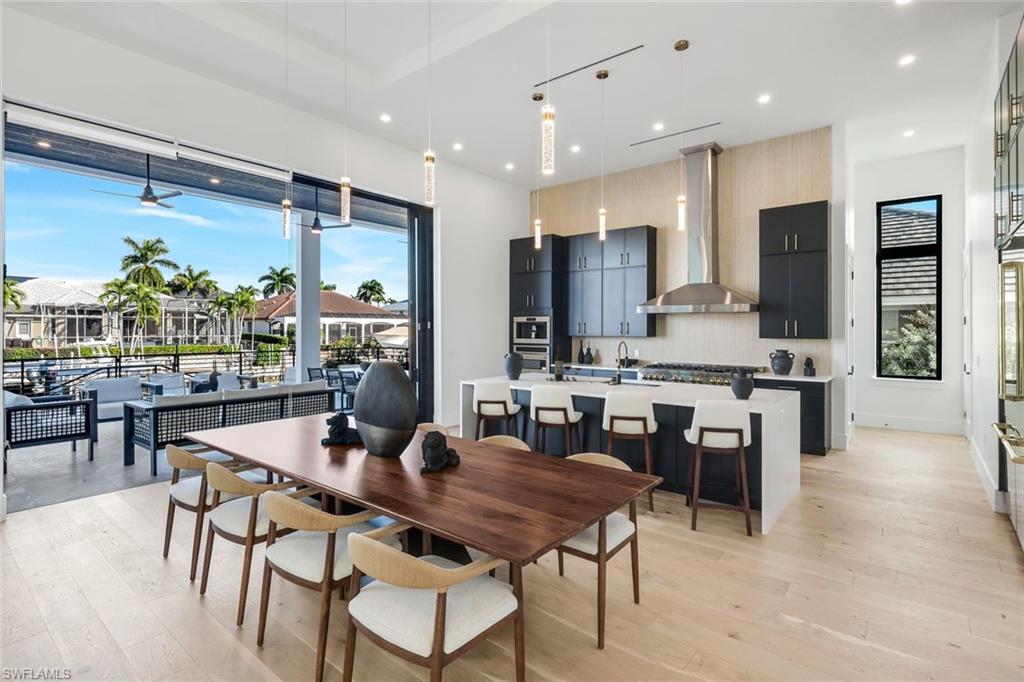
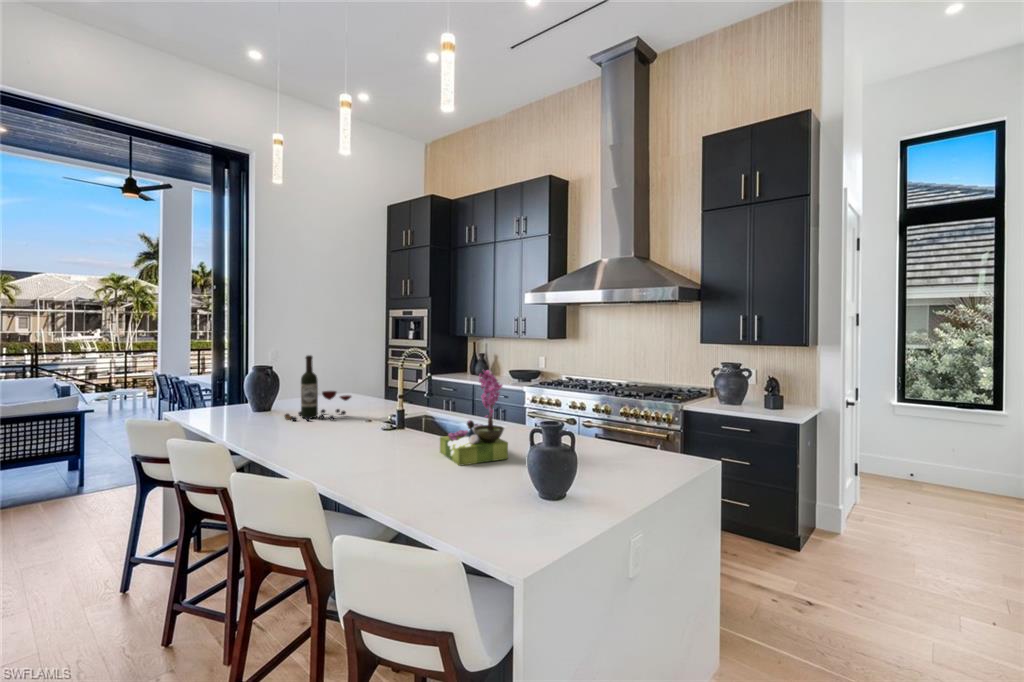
flower arrangement: none [665,348,702,392] -> present [440,370,508,466]

